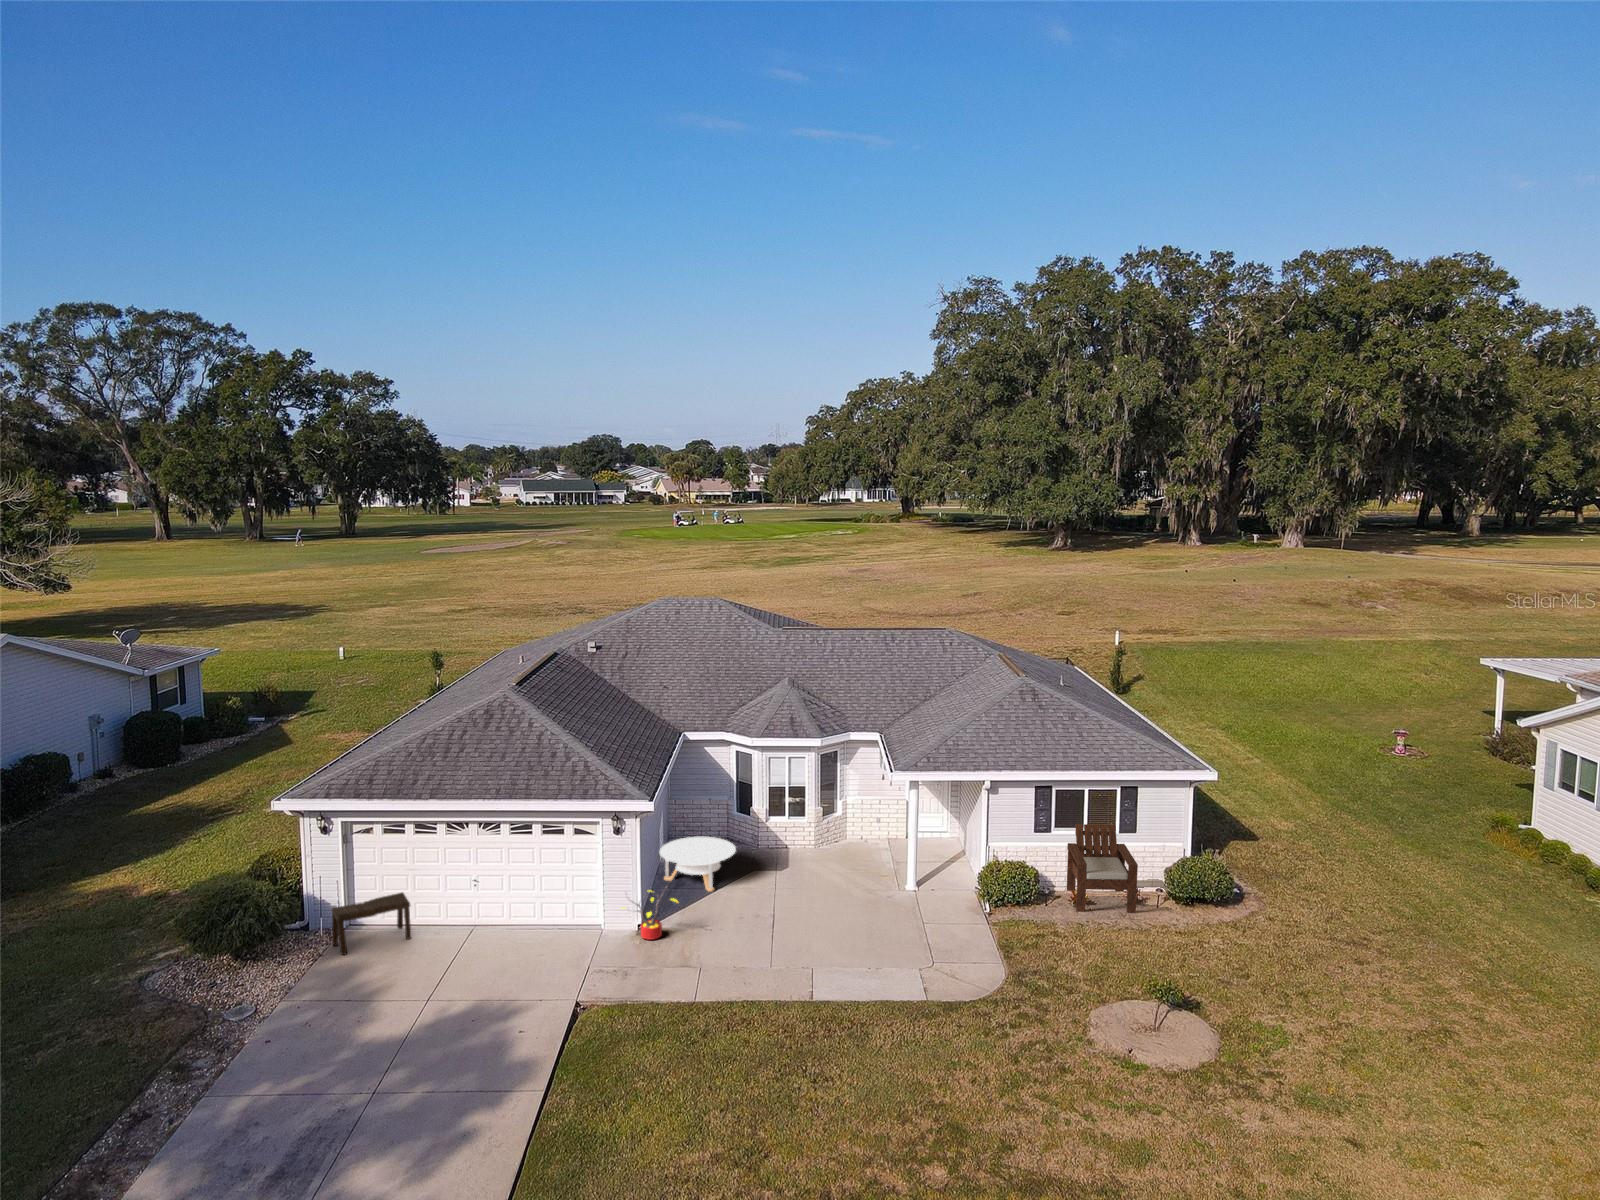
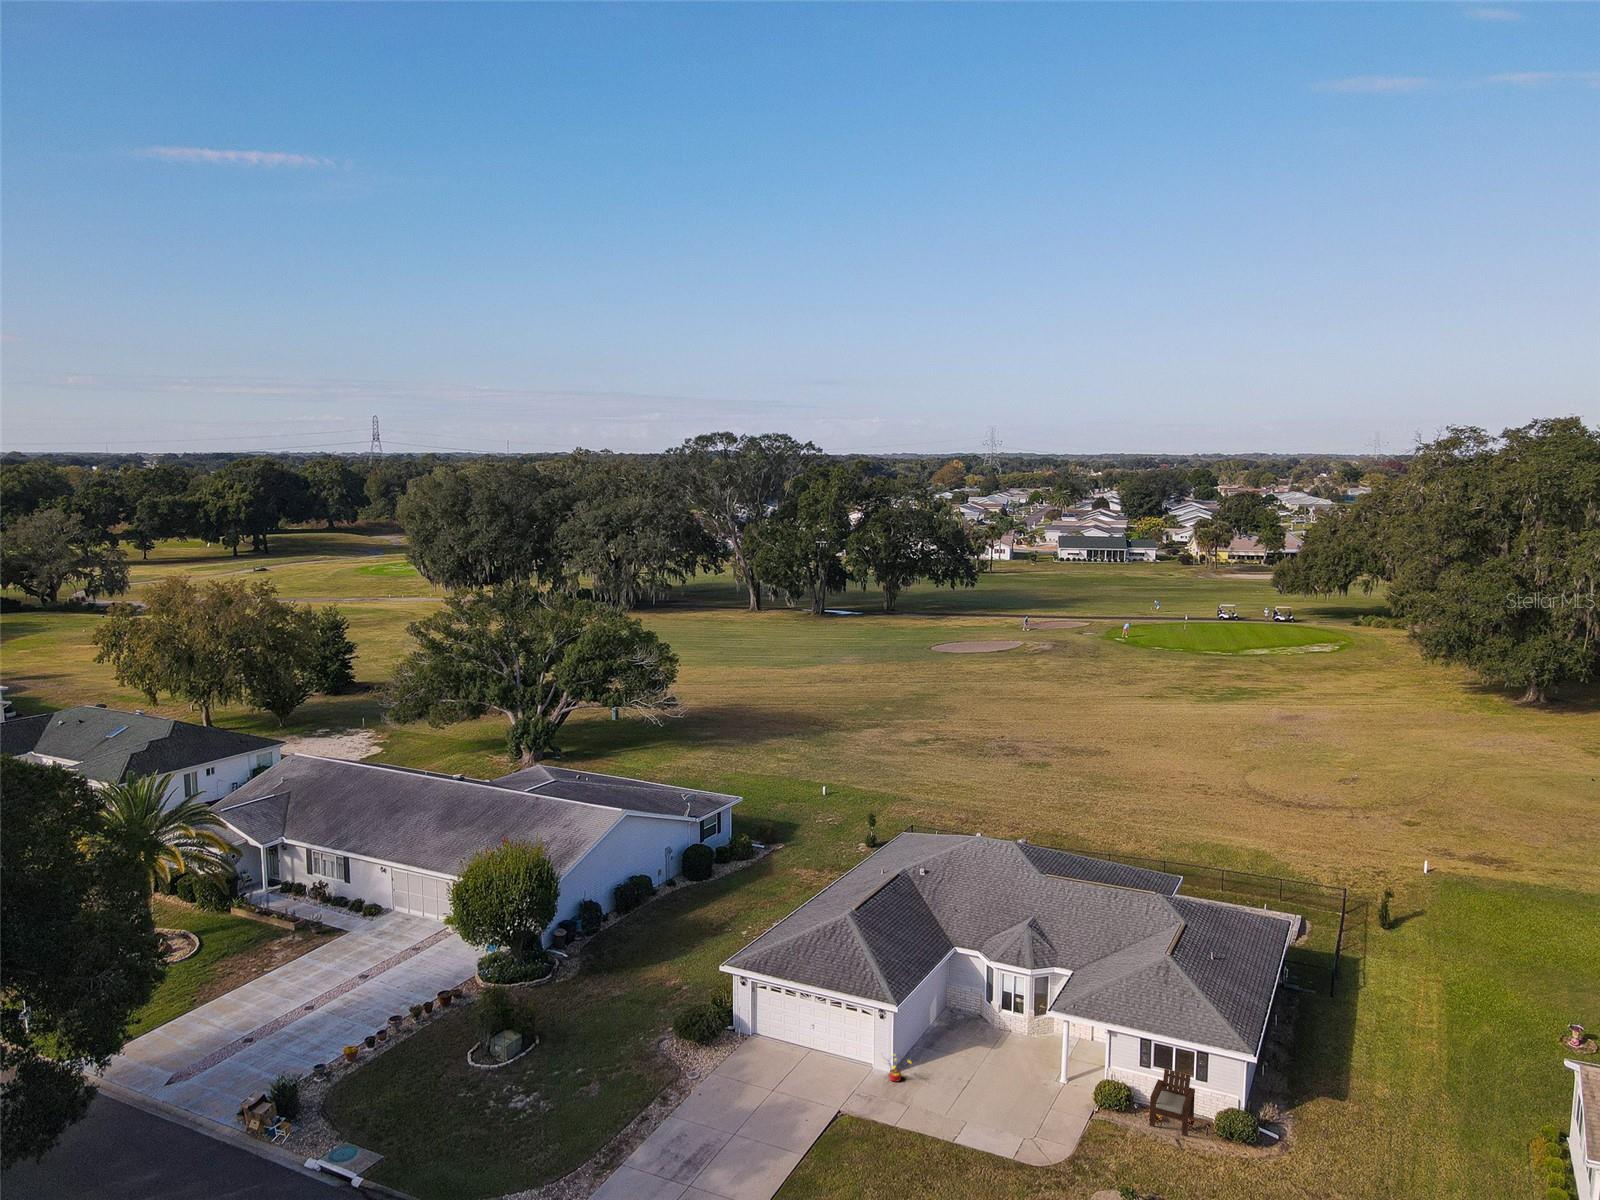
round table: present [660,837,736,892] -> none [918,1018,963,1057]
bench: present [332,892,411,955] -> none [743,1023,779,1052]

